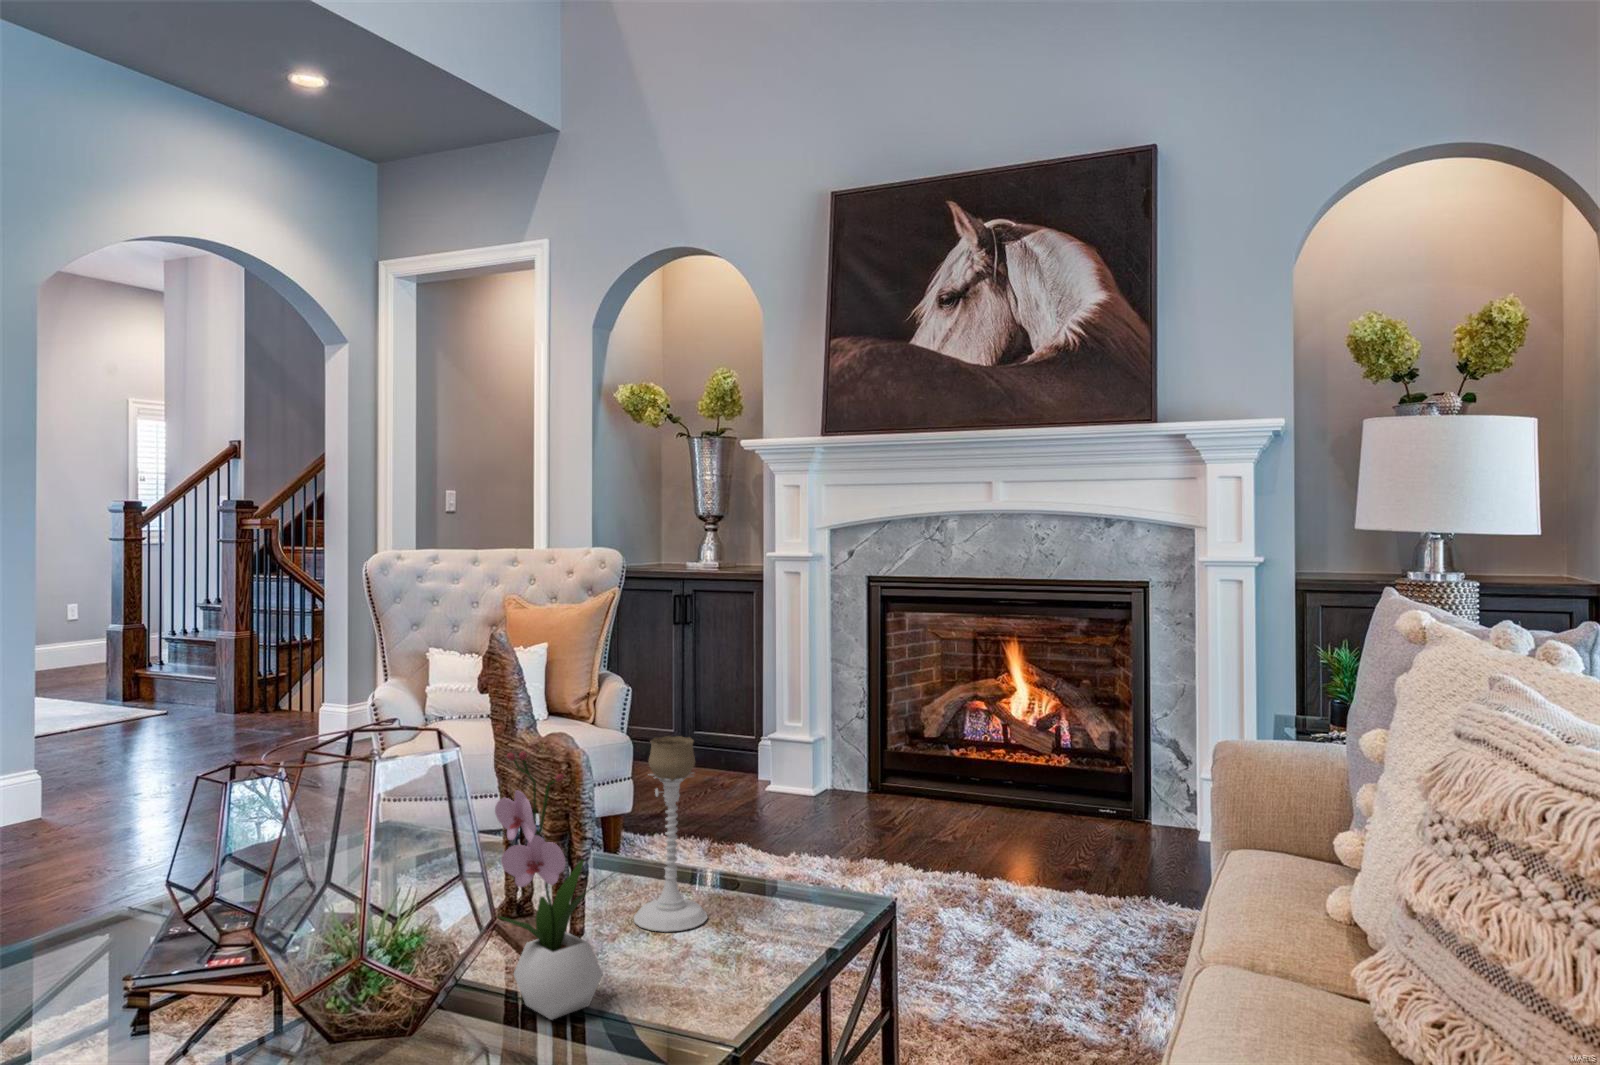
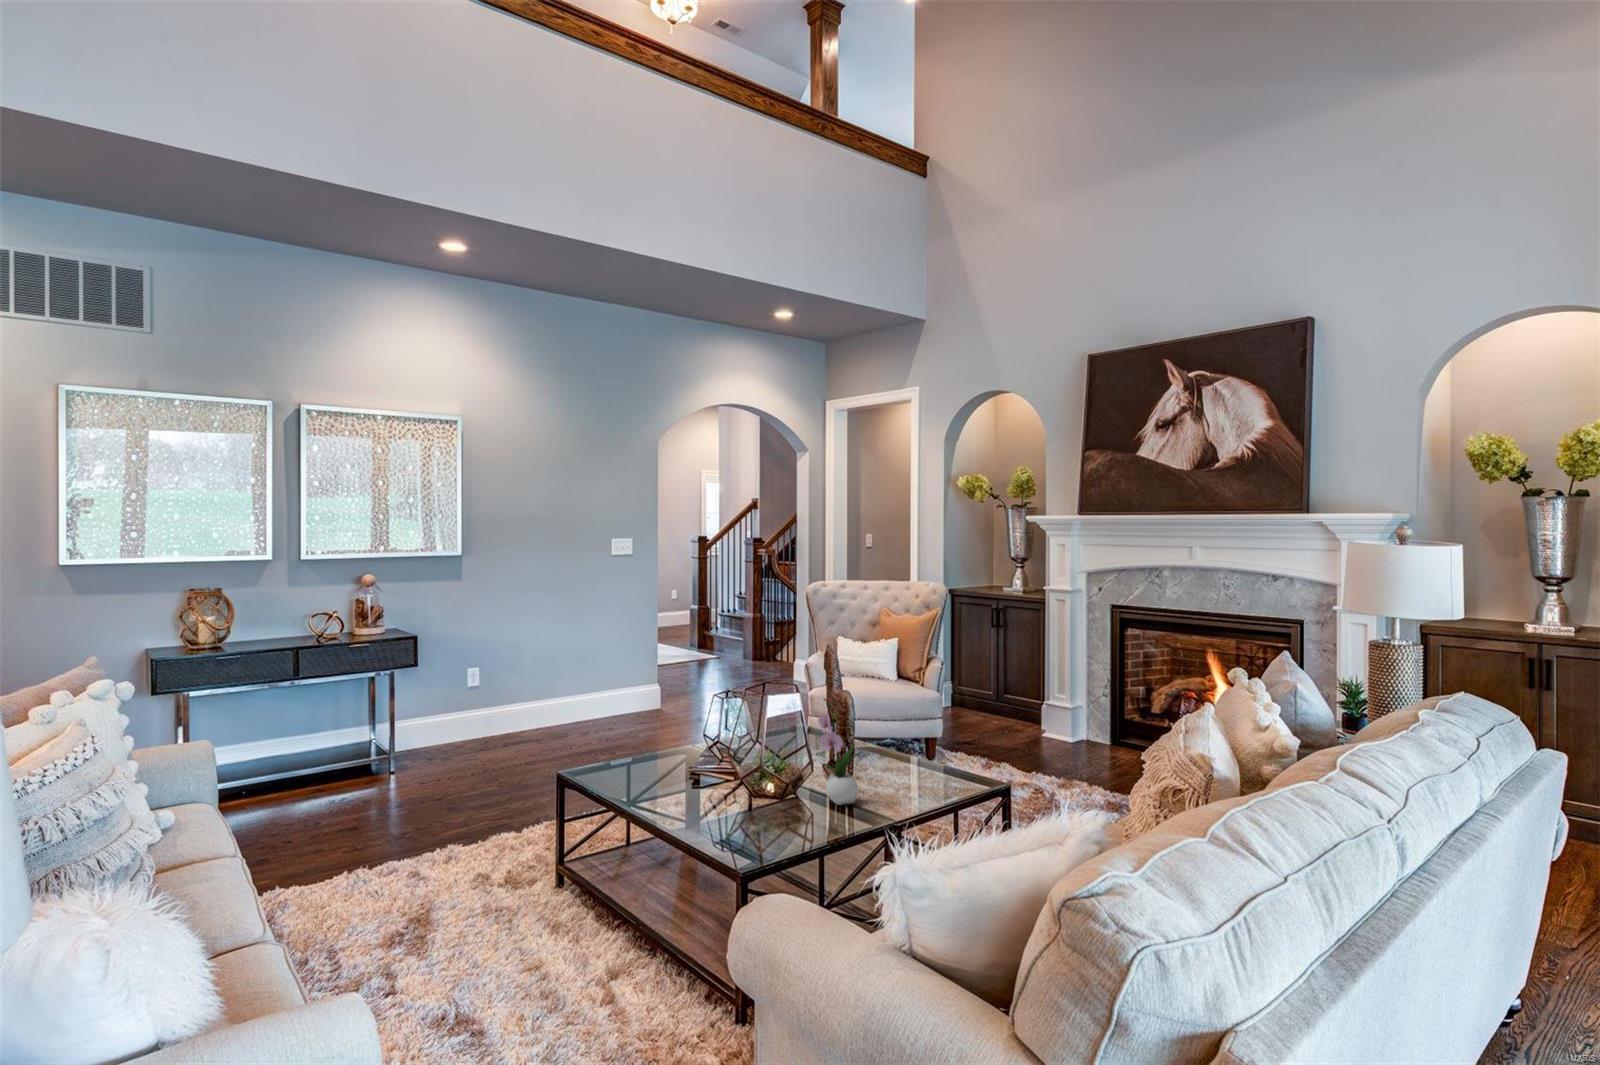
candle holder: present [634,736,707,932] -> none [889,697,922,784]

